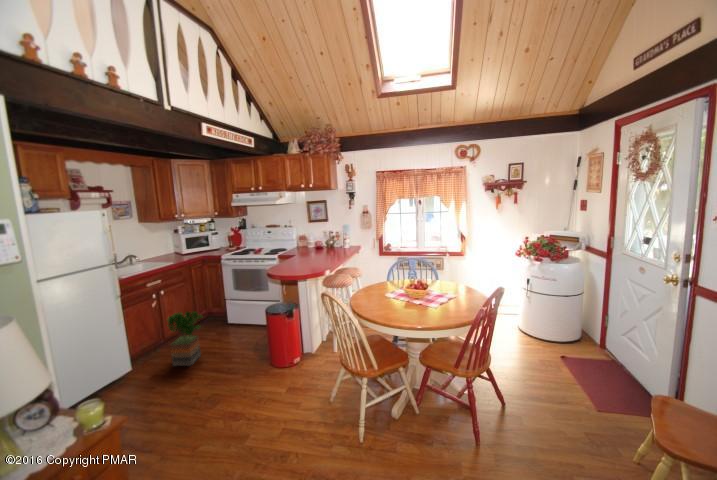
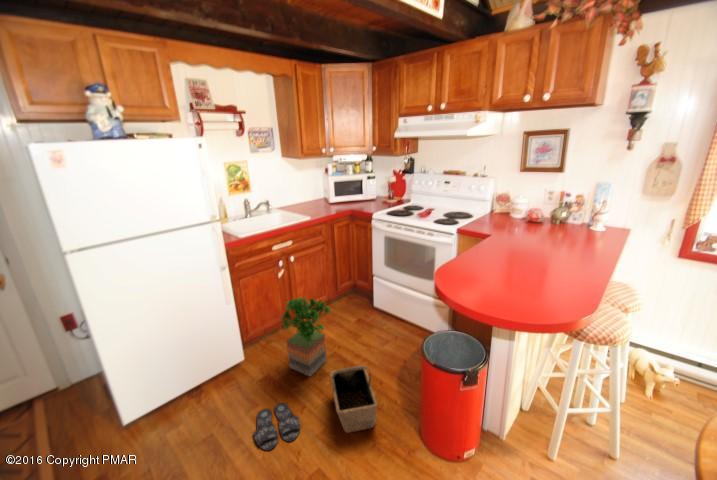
basket: none [209,337,245,378] -> present [330,365,377,433]
slippers: none [158,381,195,402] -> present [253,403,300,451]

